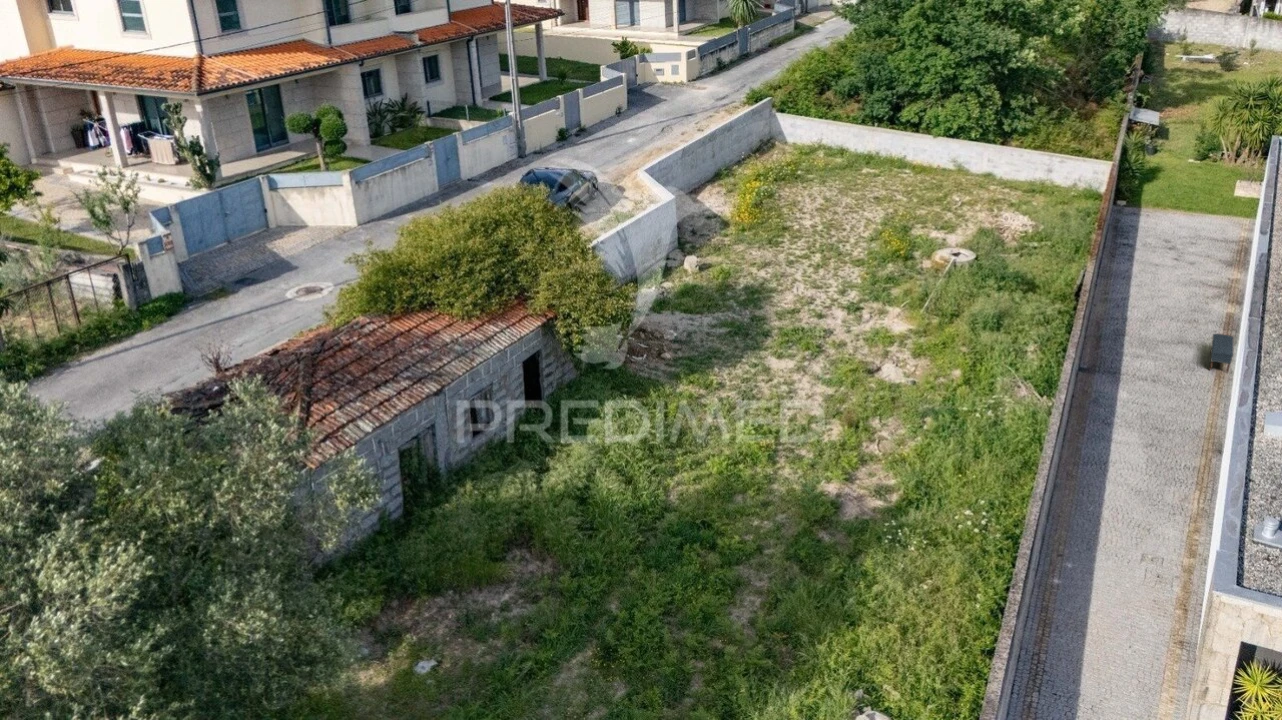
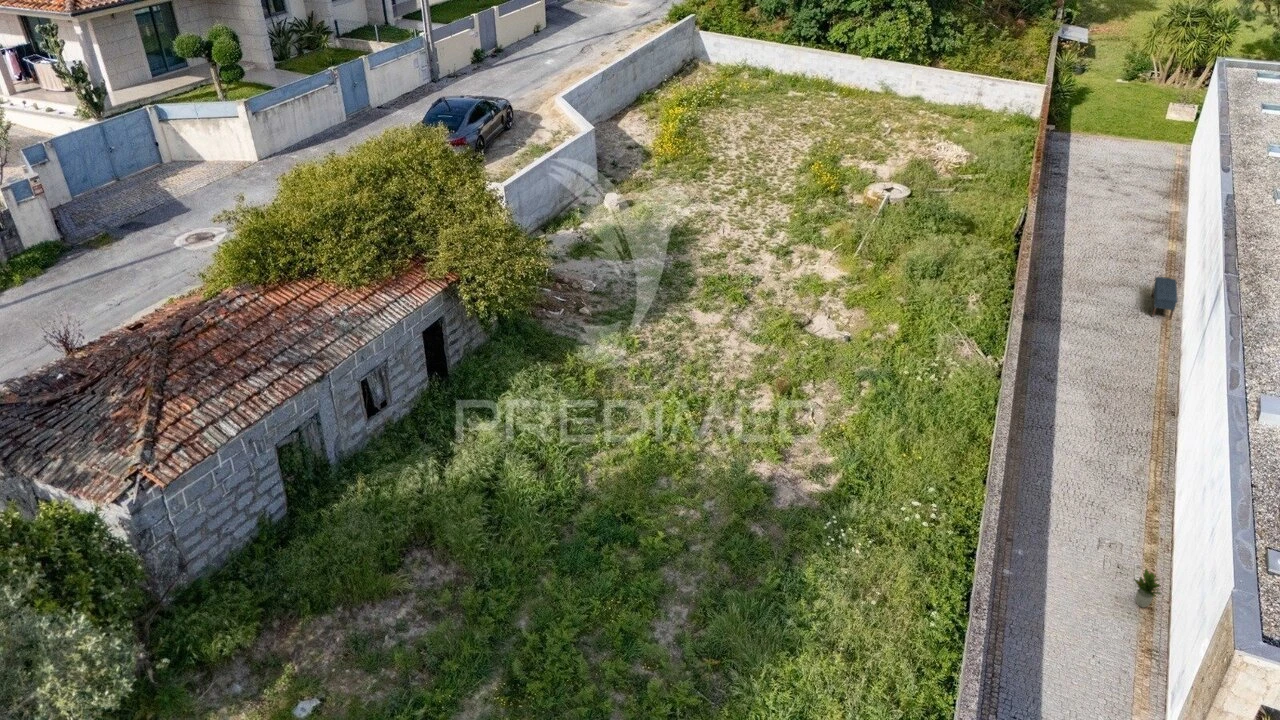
potted plant: none [1173,573,1201,611] -> present [1135,569,1161,608]

